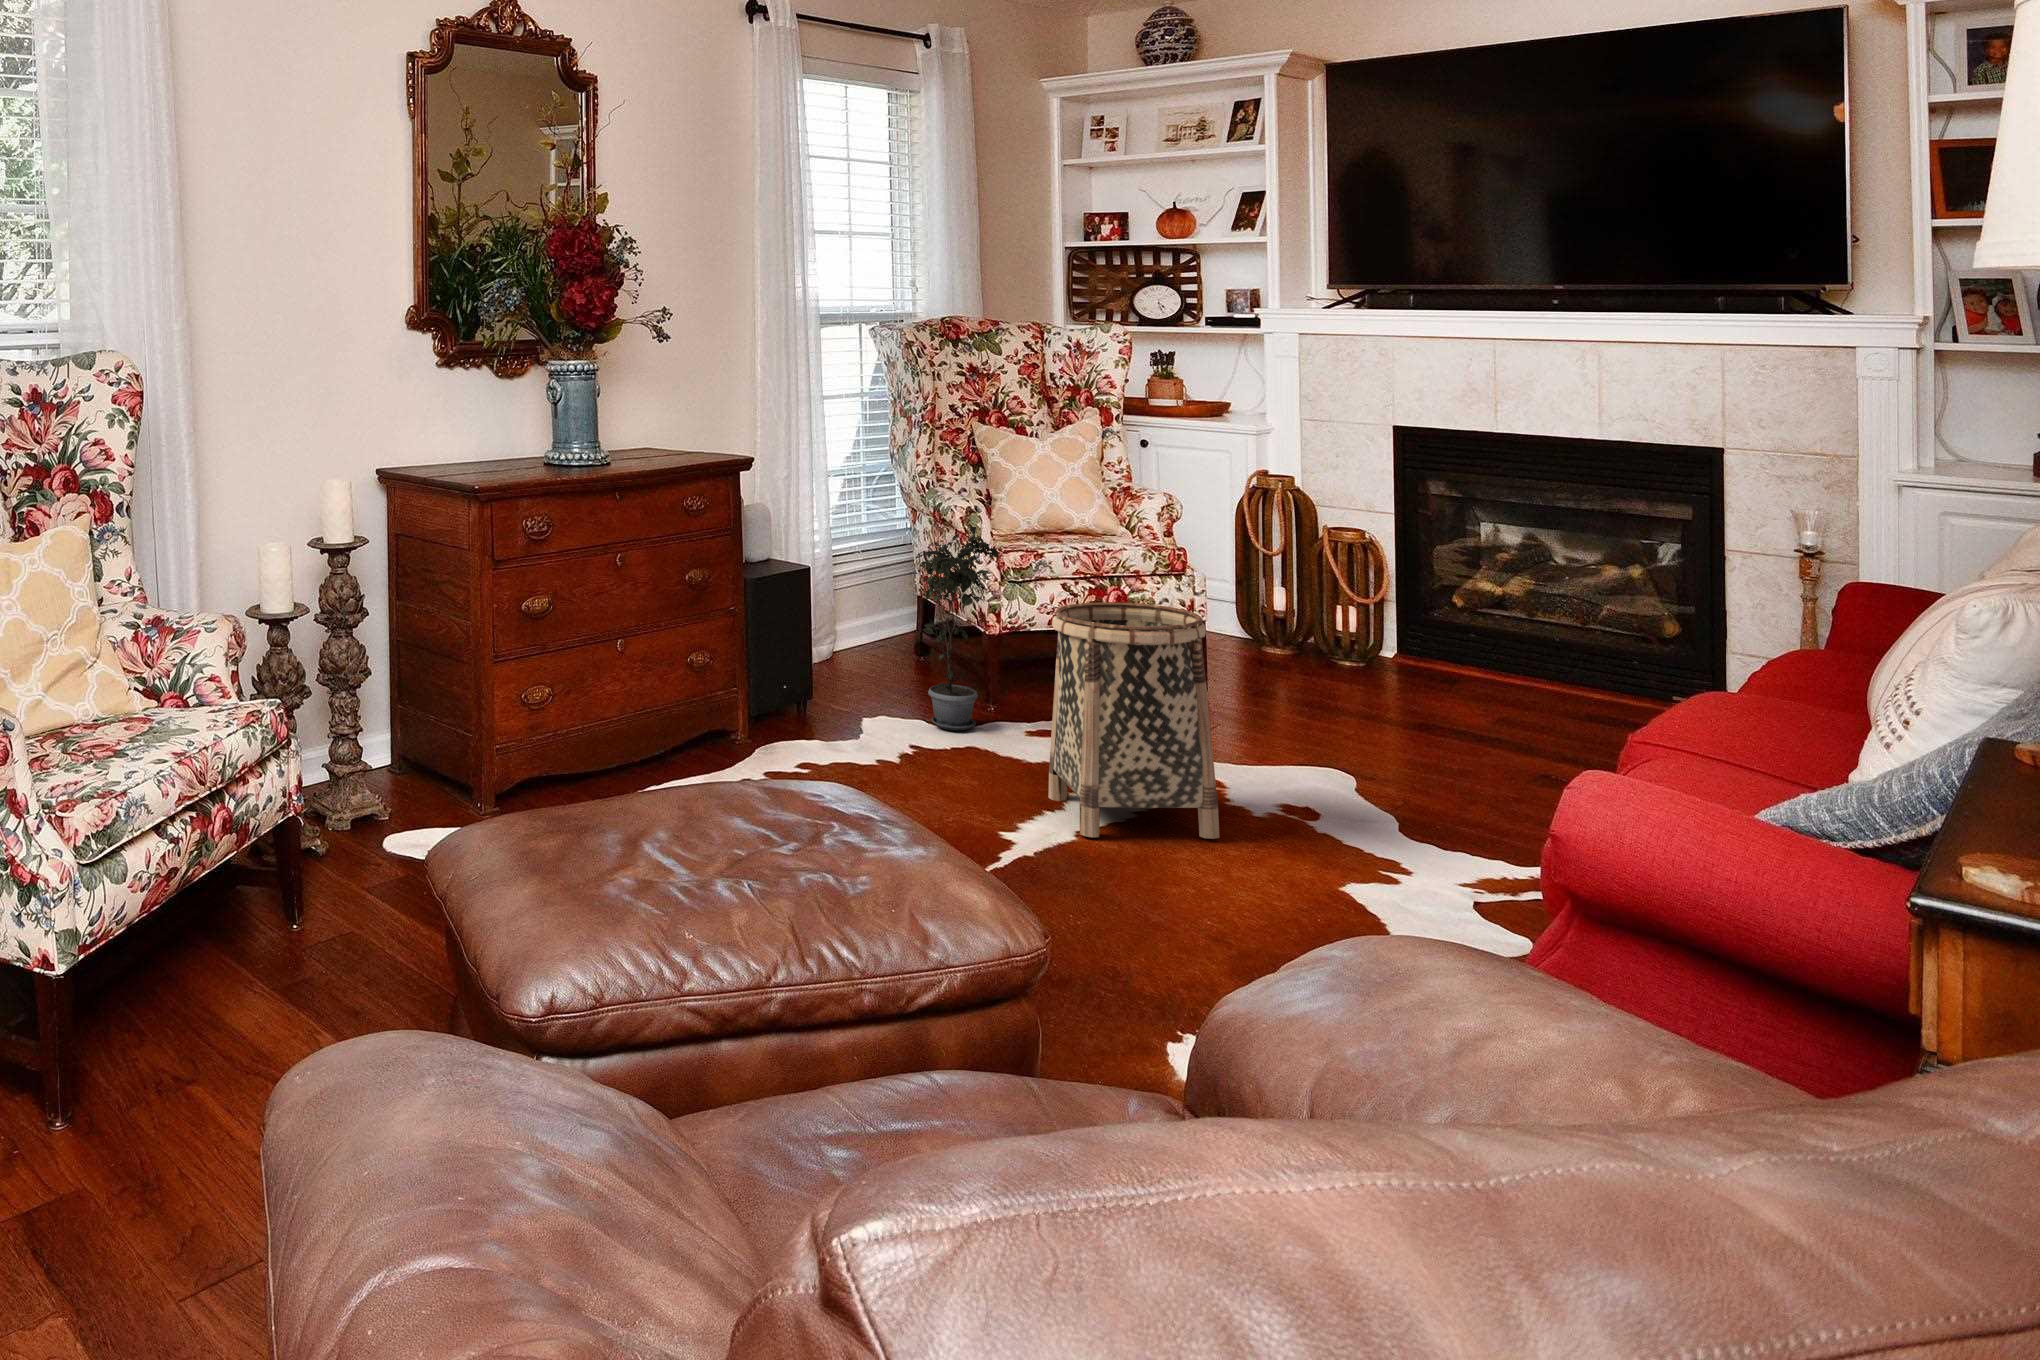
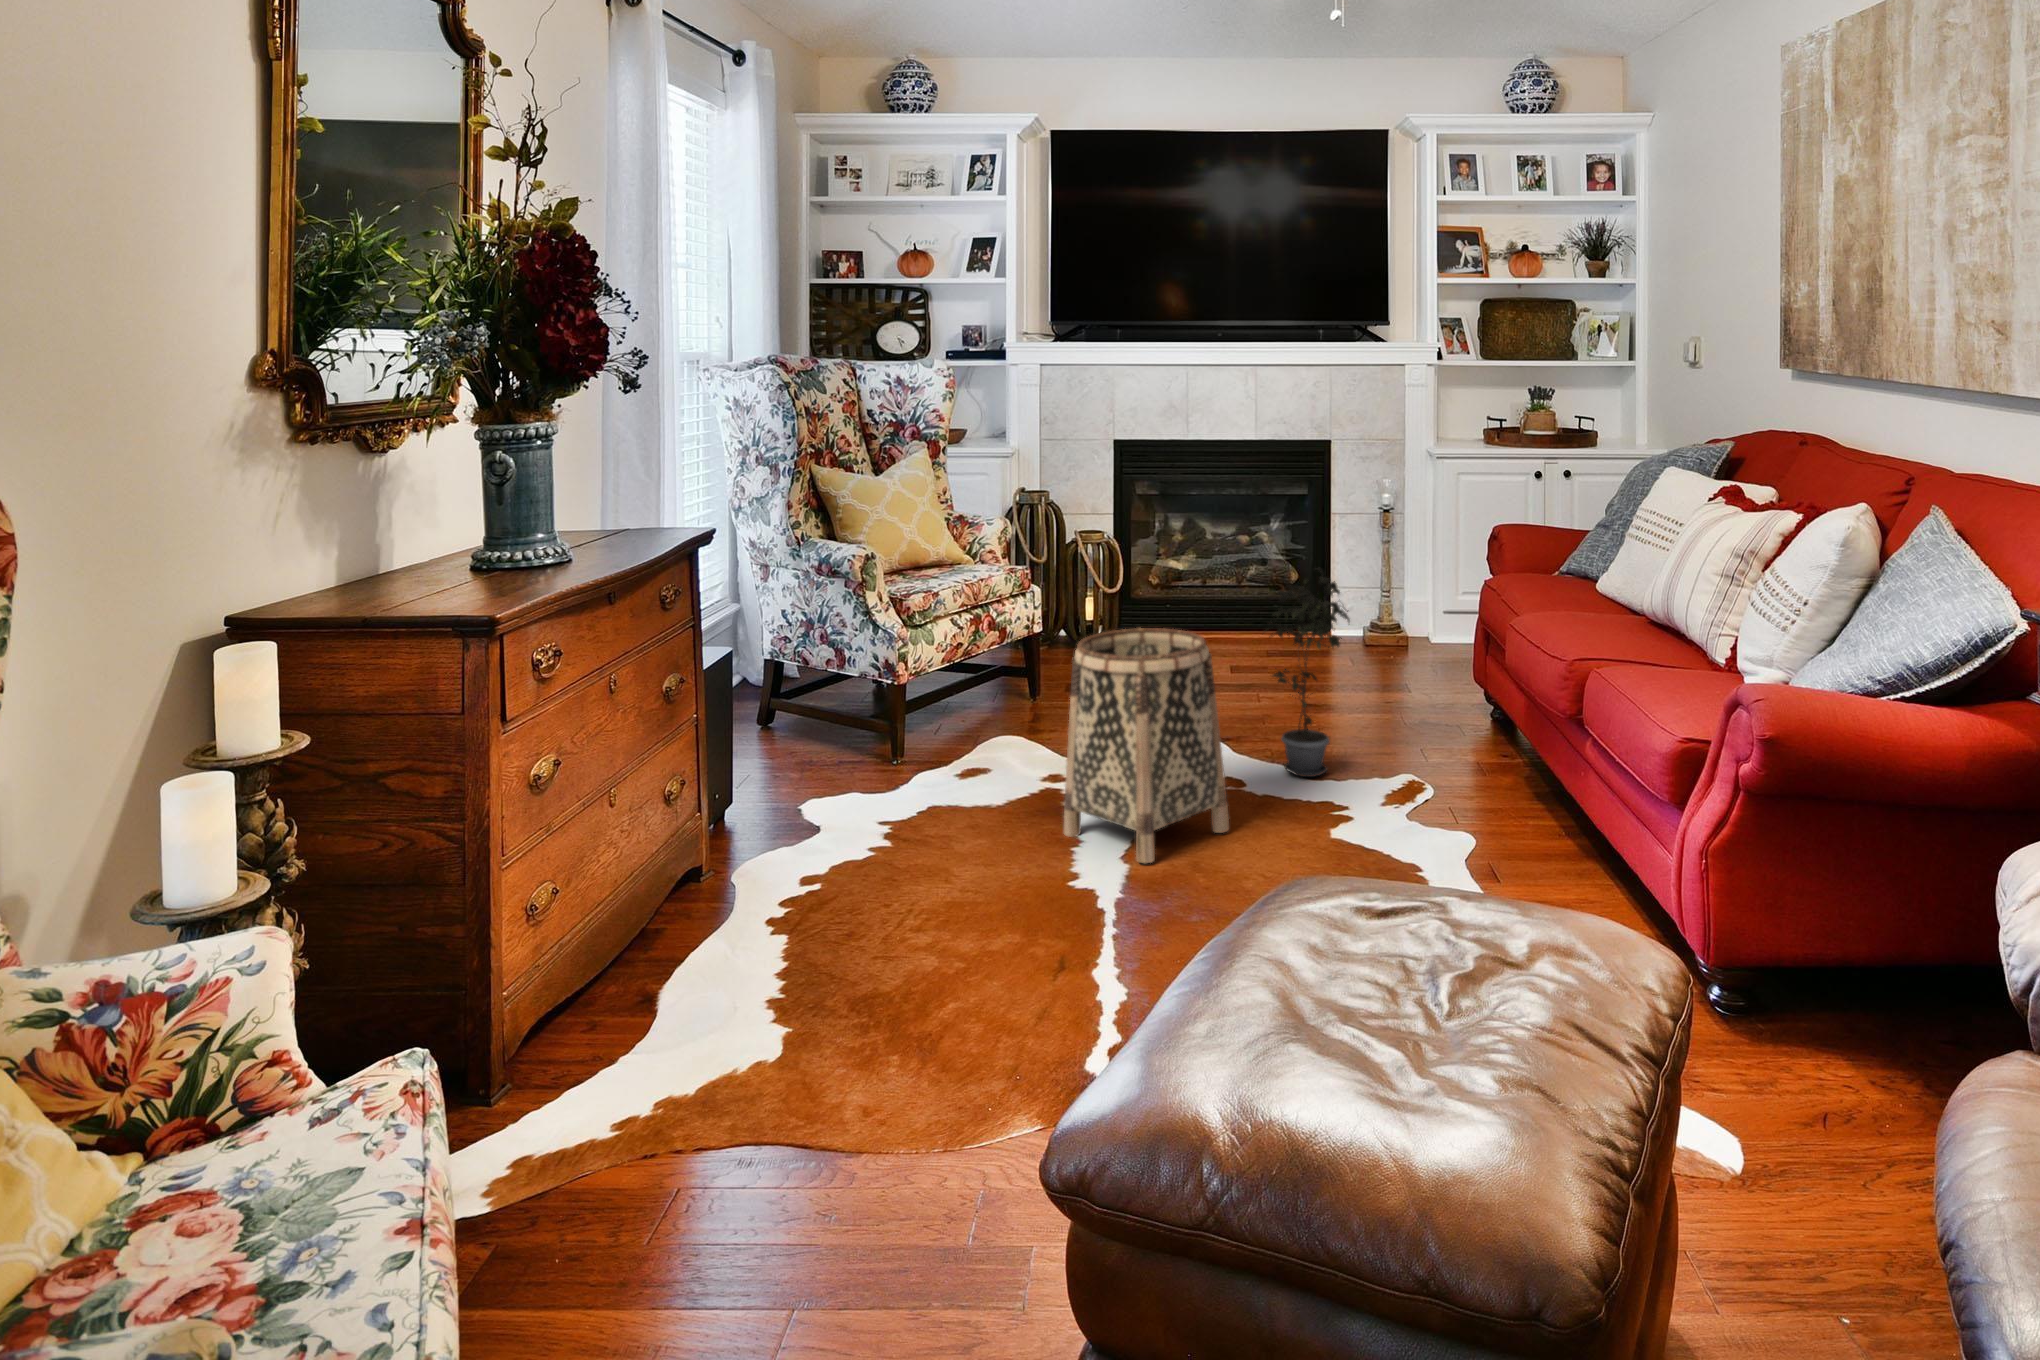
potted plant: present [910,527,998,731] -> present [1271,567,1350,777]

